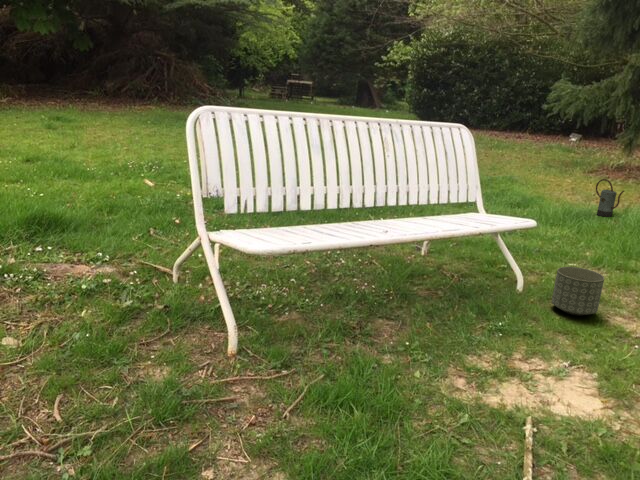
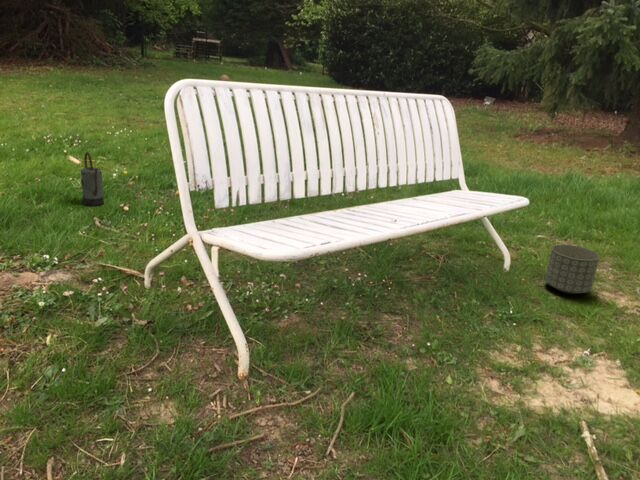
watering can: present [596,179,624,217] -> present [81,152,104,206]

